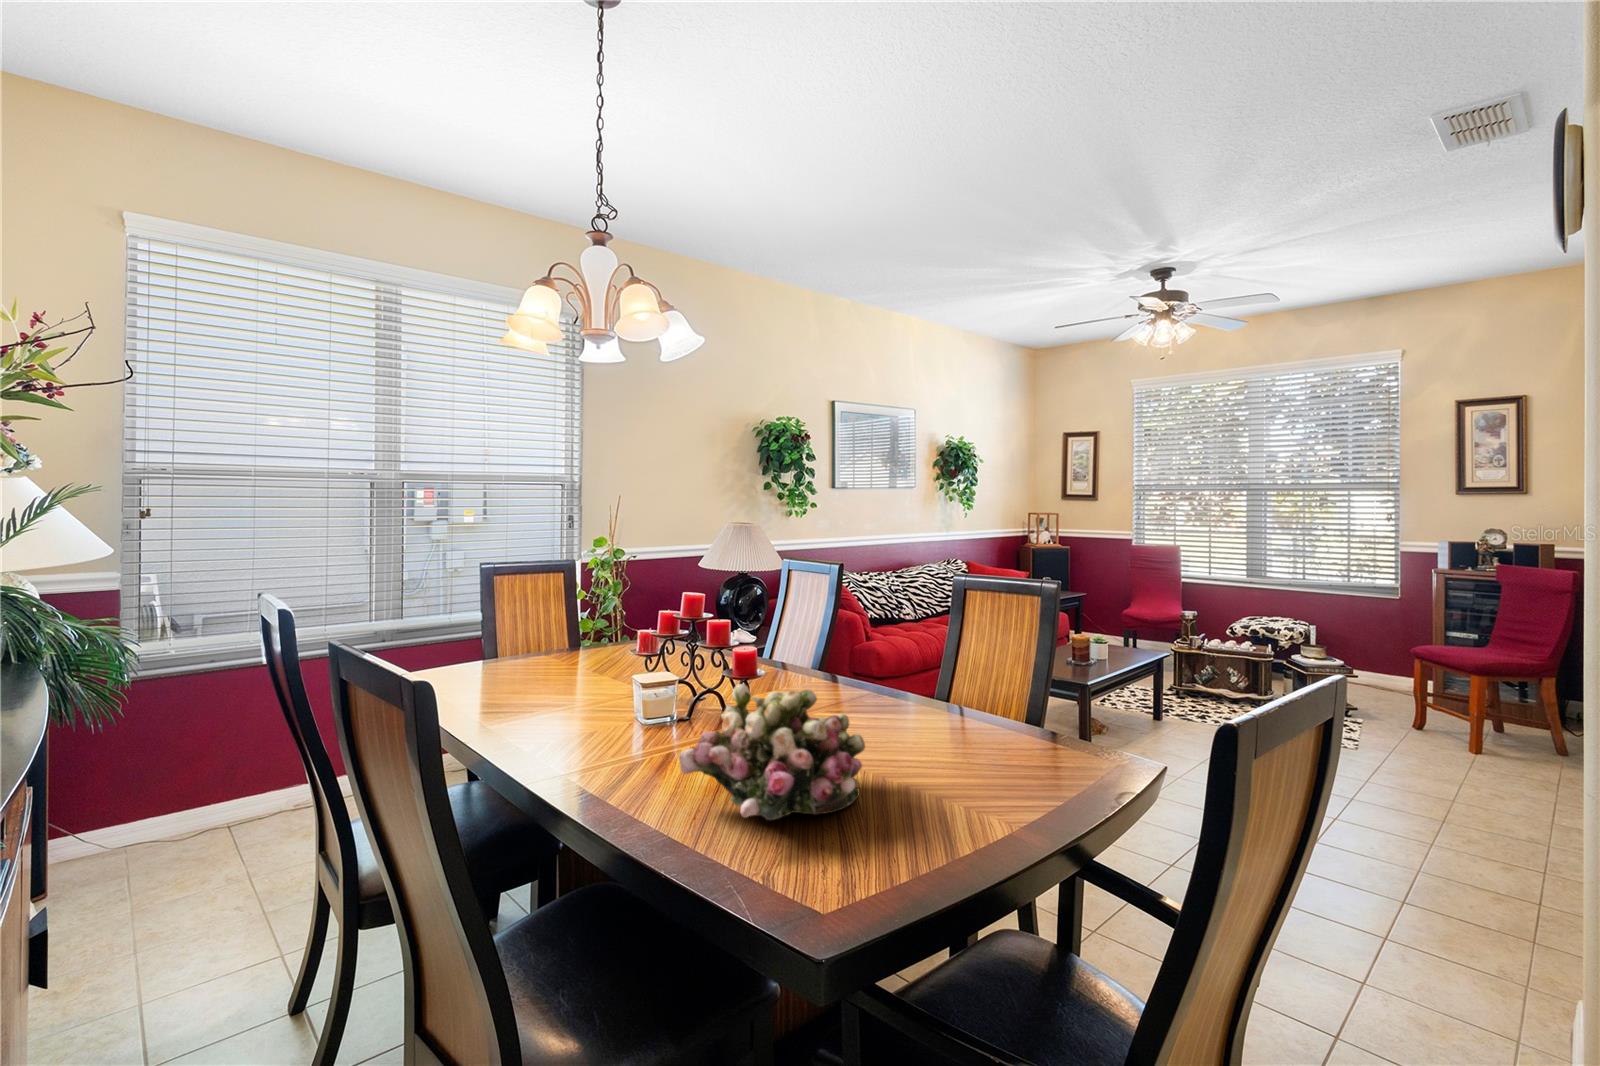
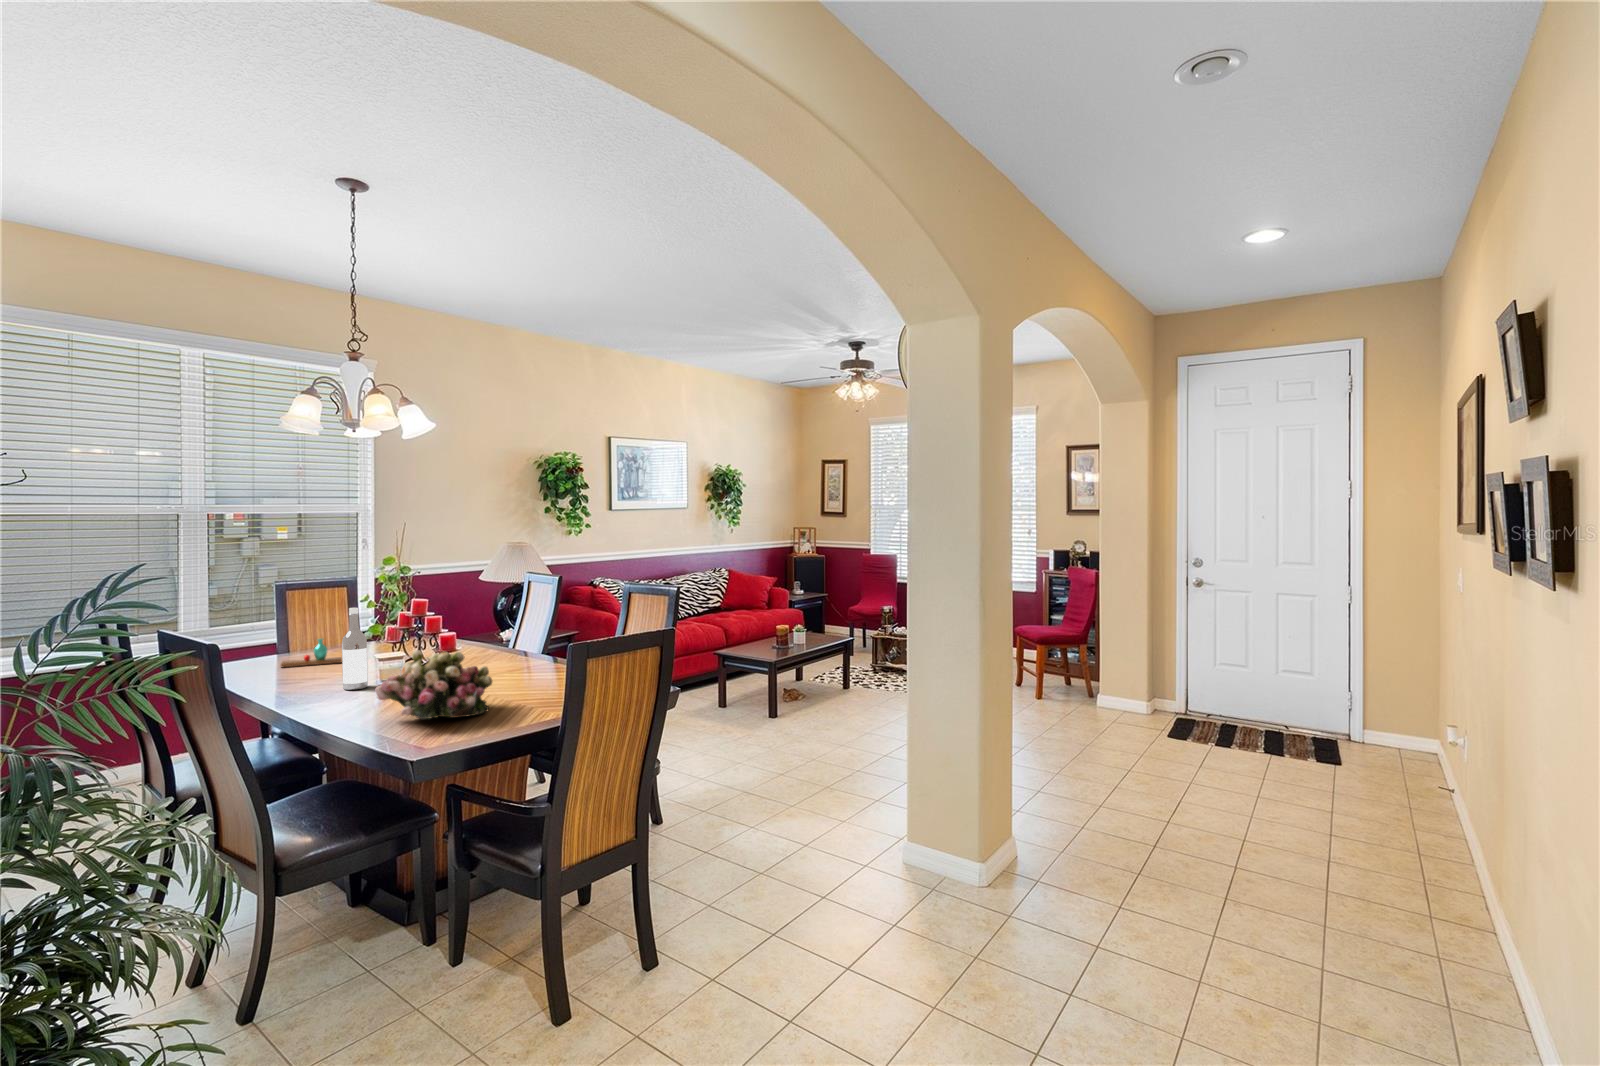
wine bottle: none [593,604,629,732] -> present [342,608,368,690]
vase: none [496,644,584,684] -> present [281,638,342,667]

